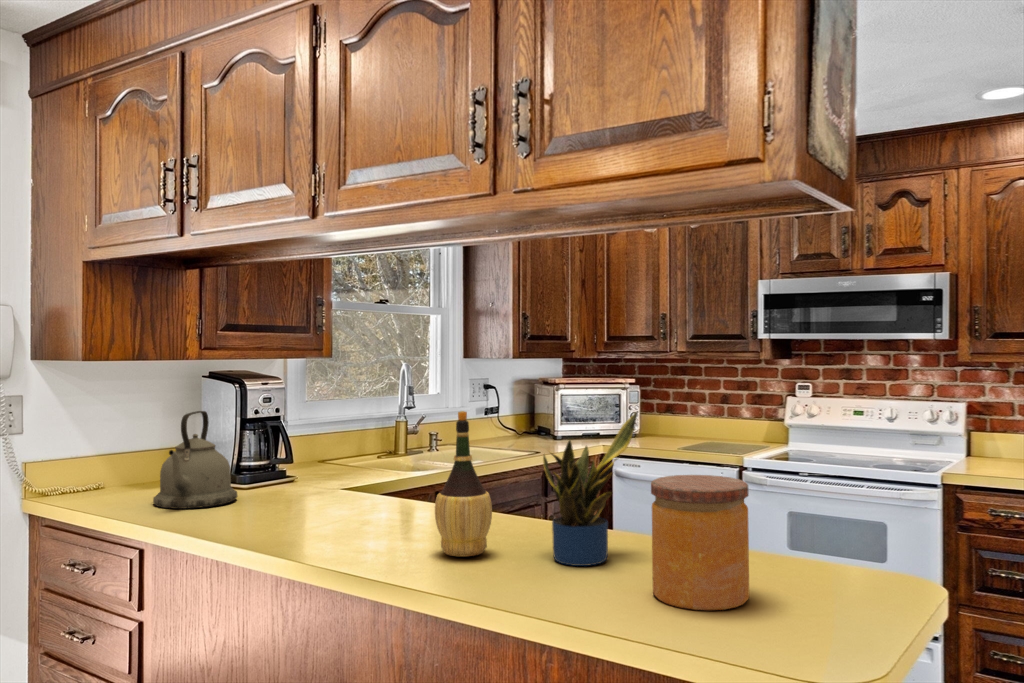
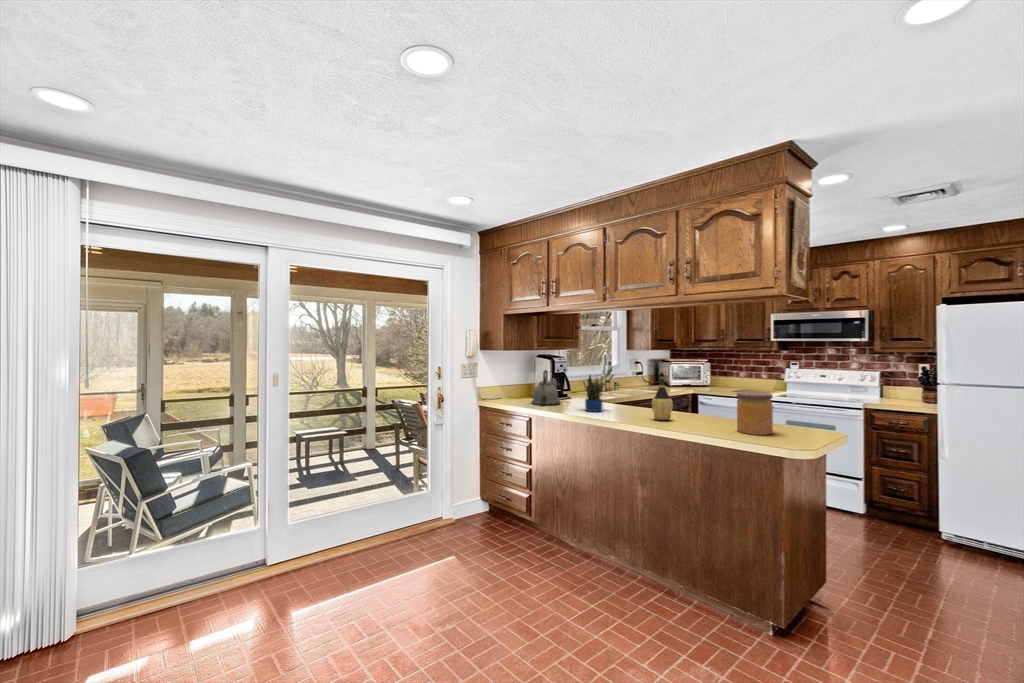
potted plant: present [543,411,638,566] -> present [583,367,612,412]

